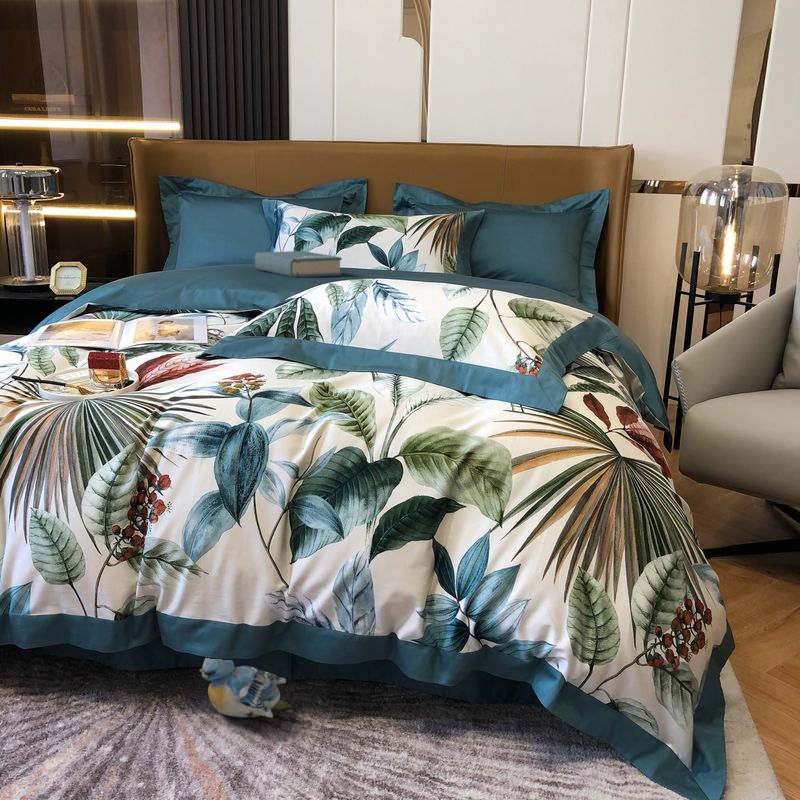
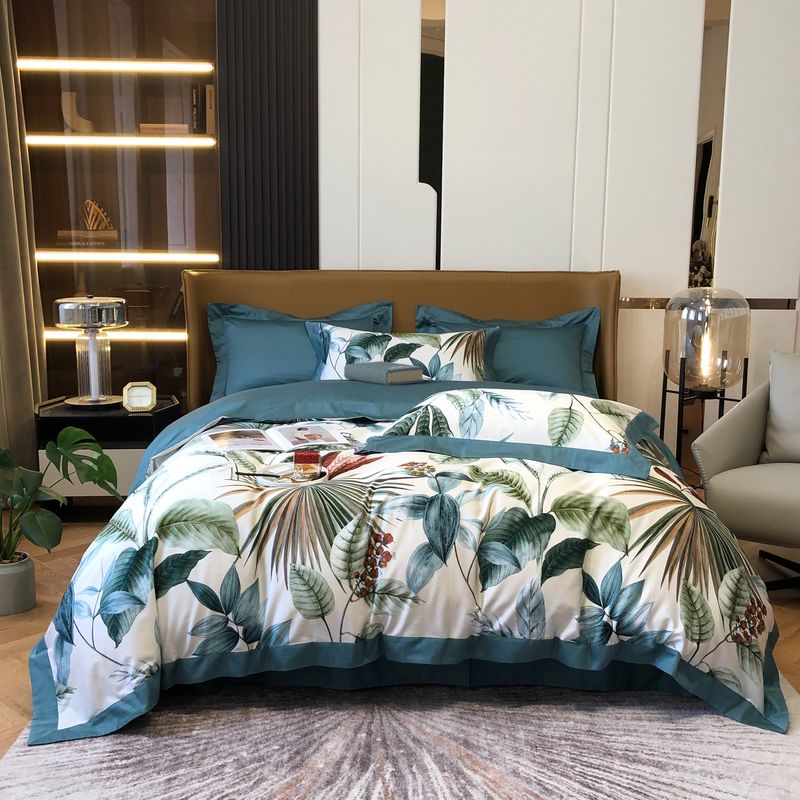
plush toy: present [200,658,290,718] -> none [412,664,479,711]

